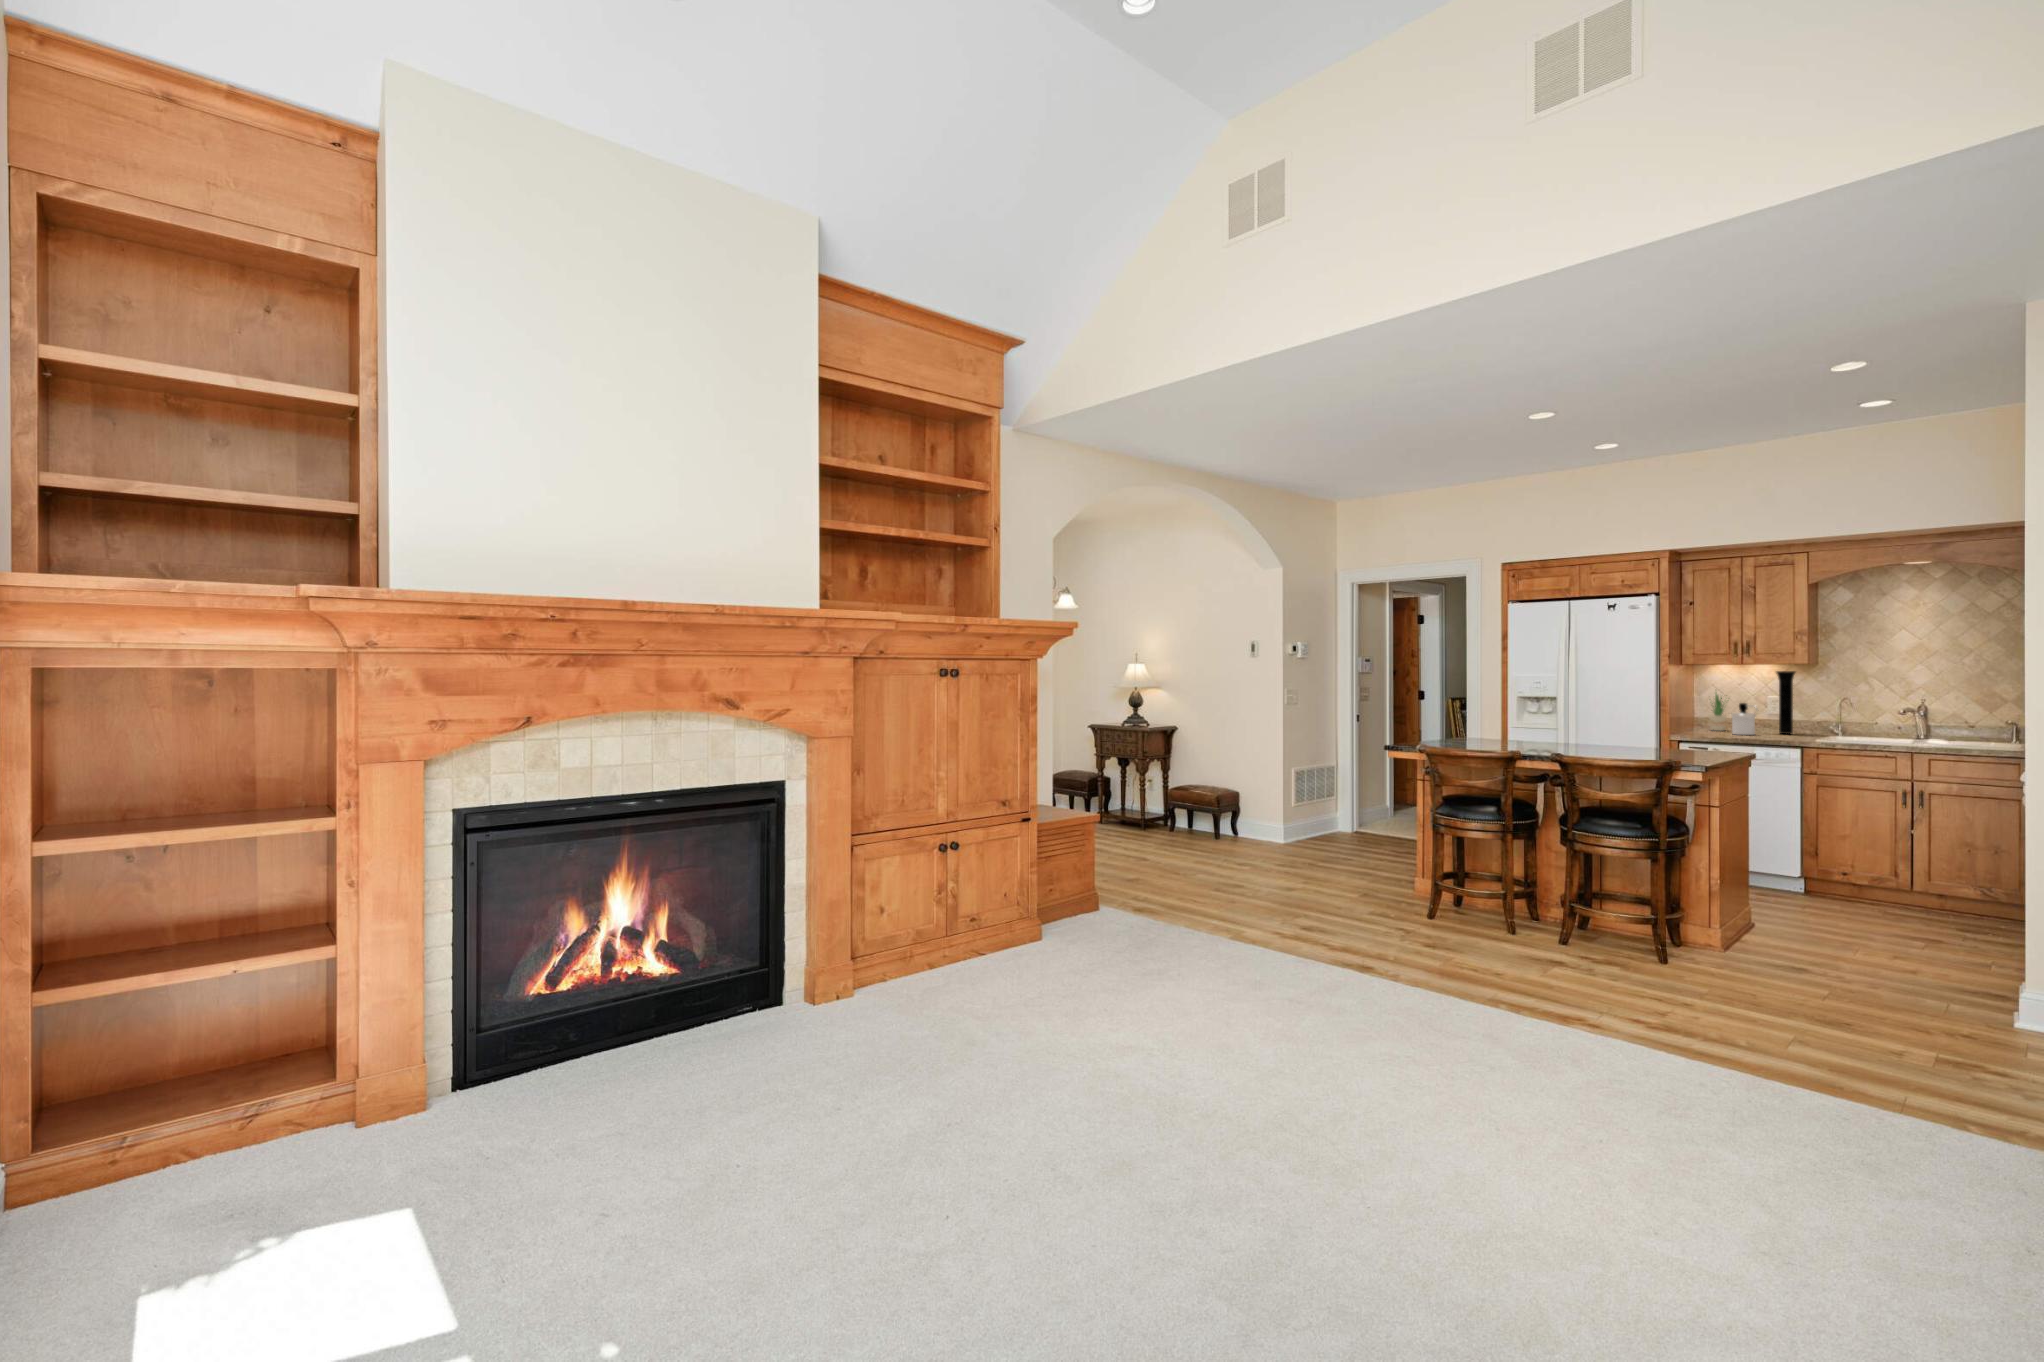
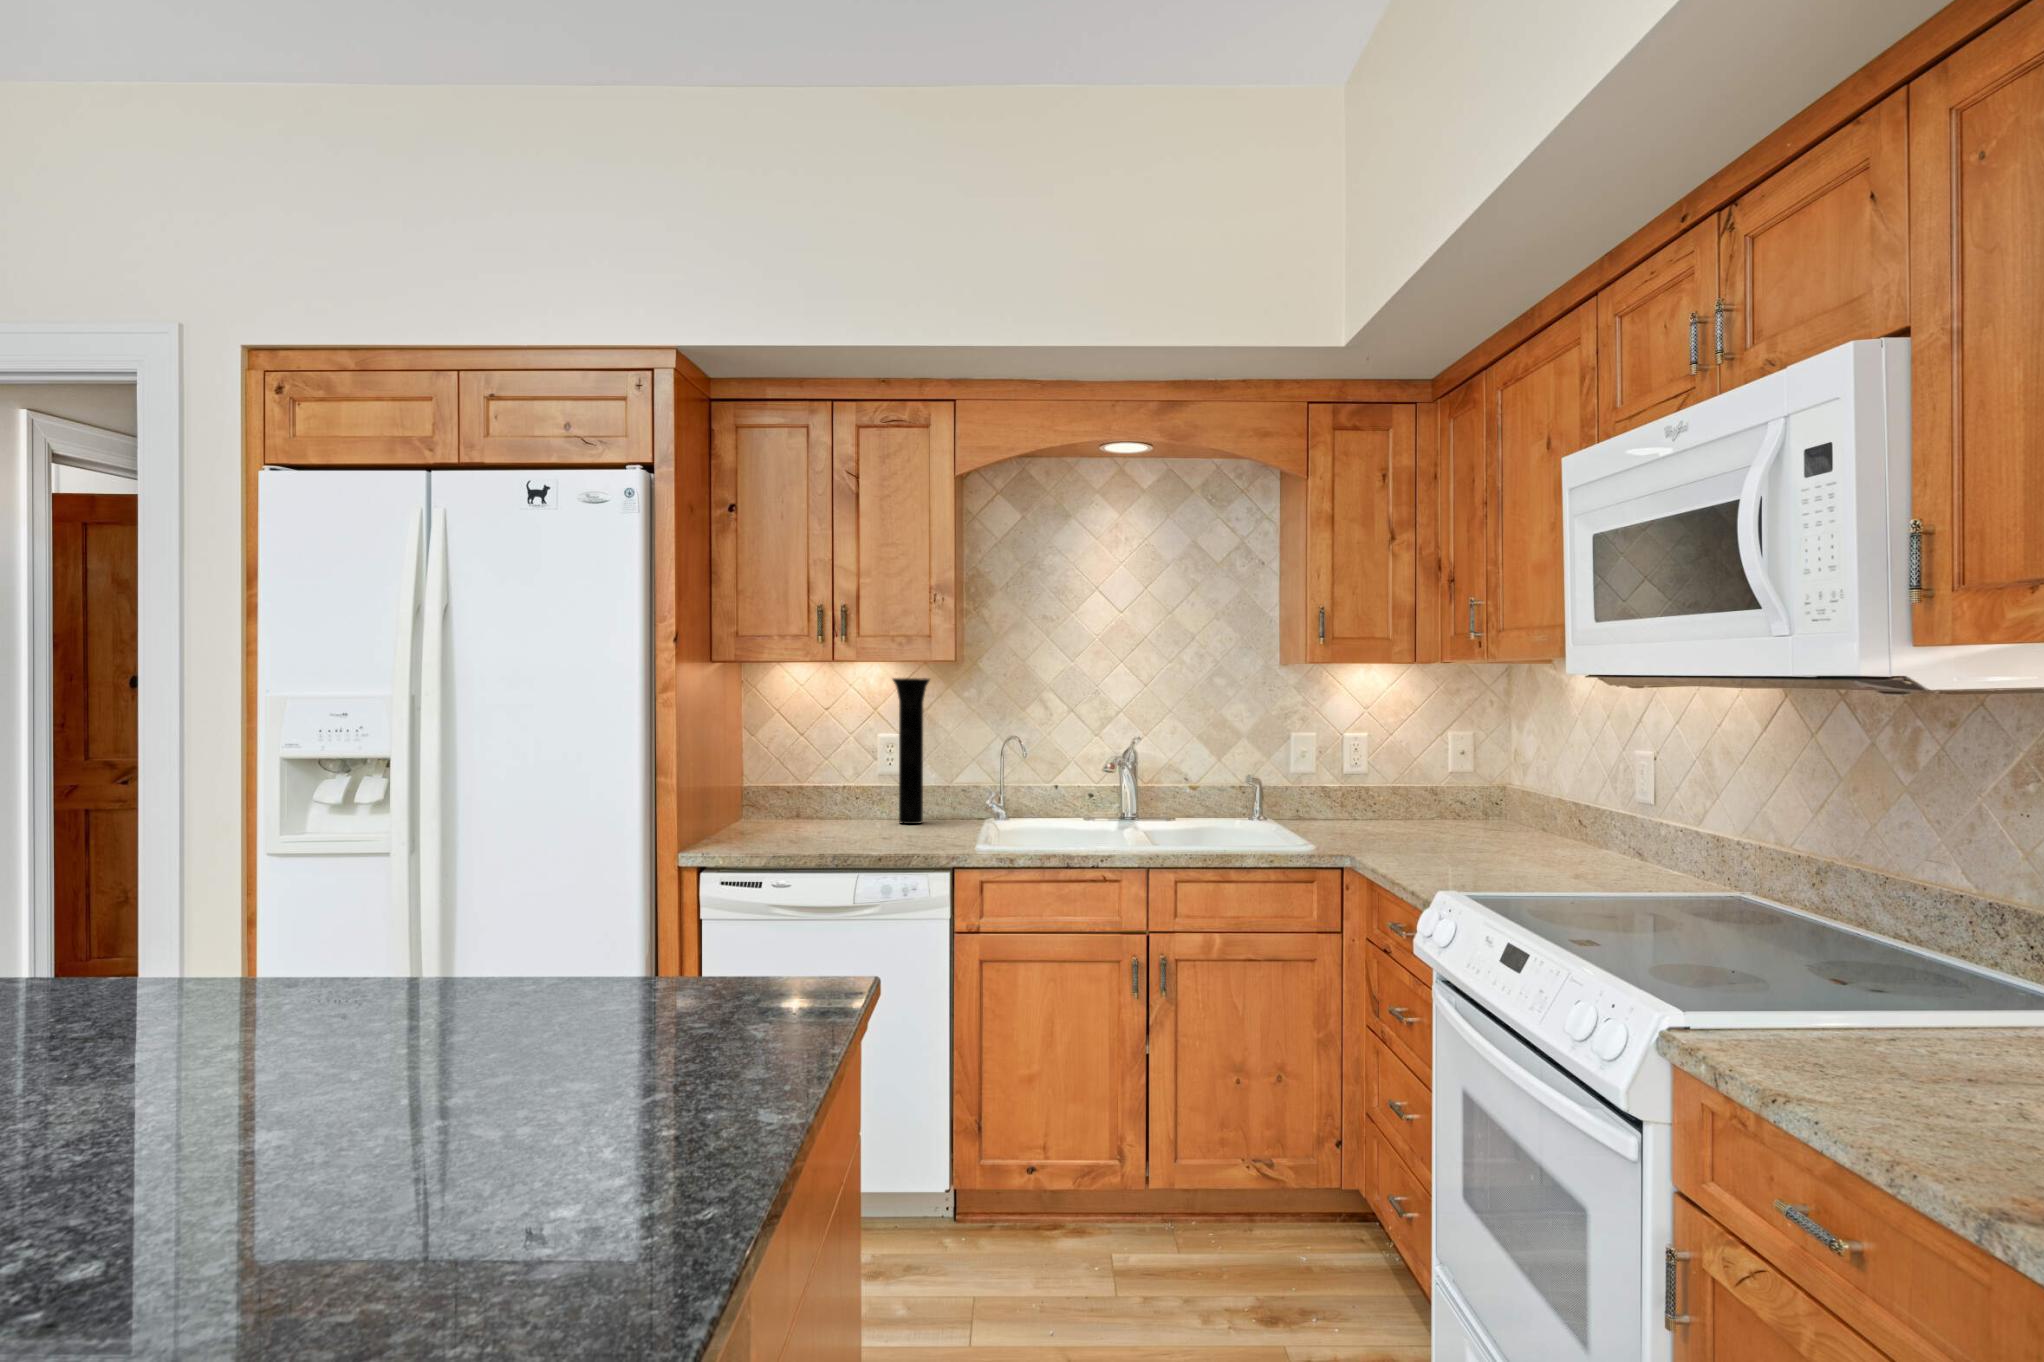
potted plant: present [1709,694,1726,731] -> none [766,719,809,820]
soap dispenser: present [1731,703,1757,735] -> none [811,755,865,835]

